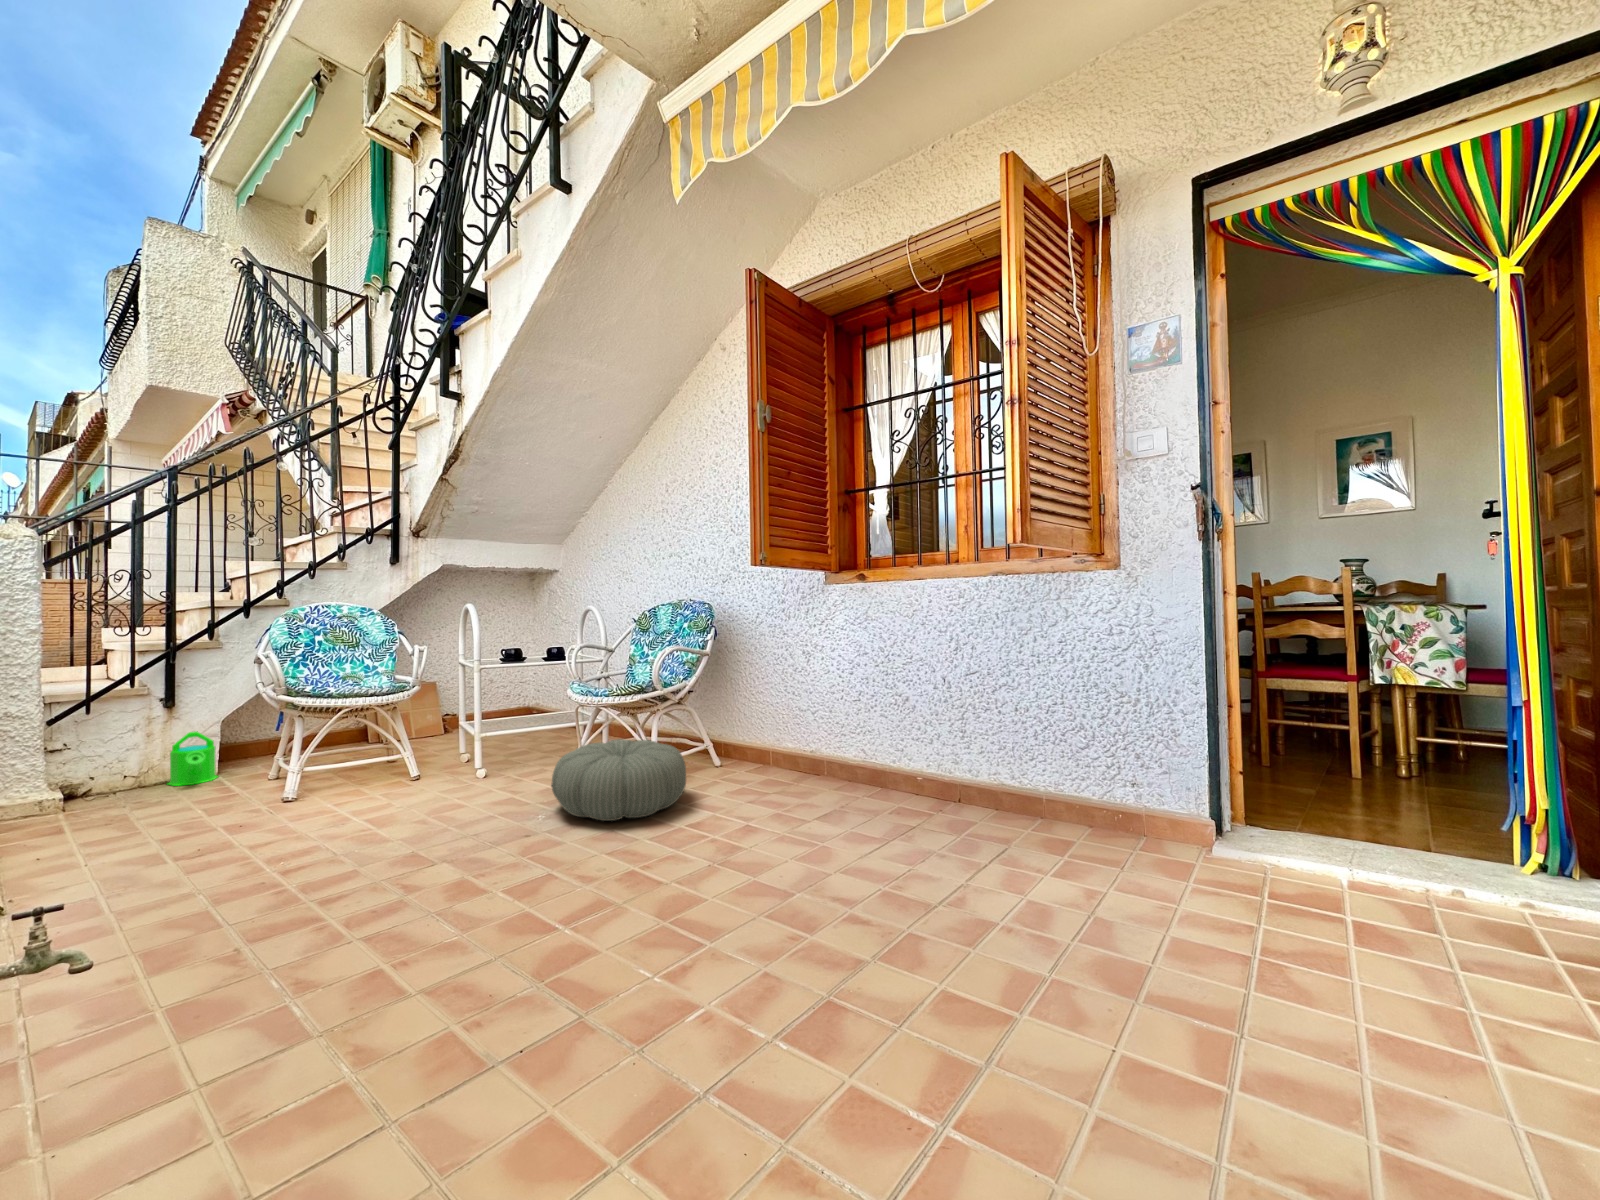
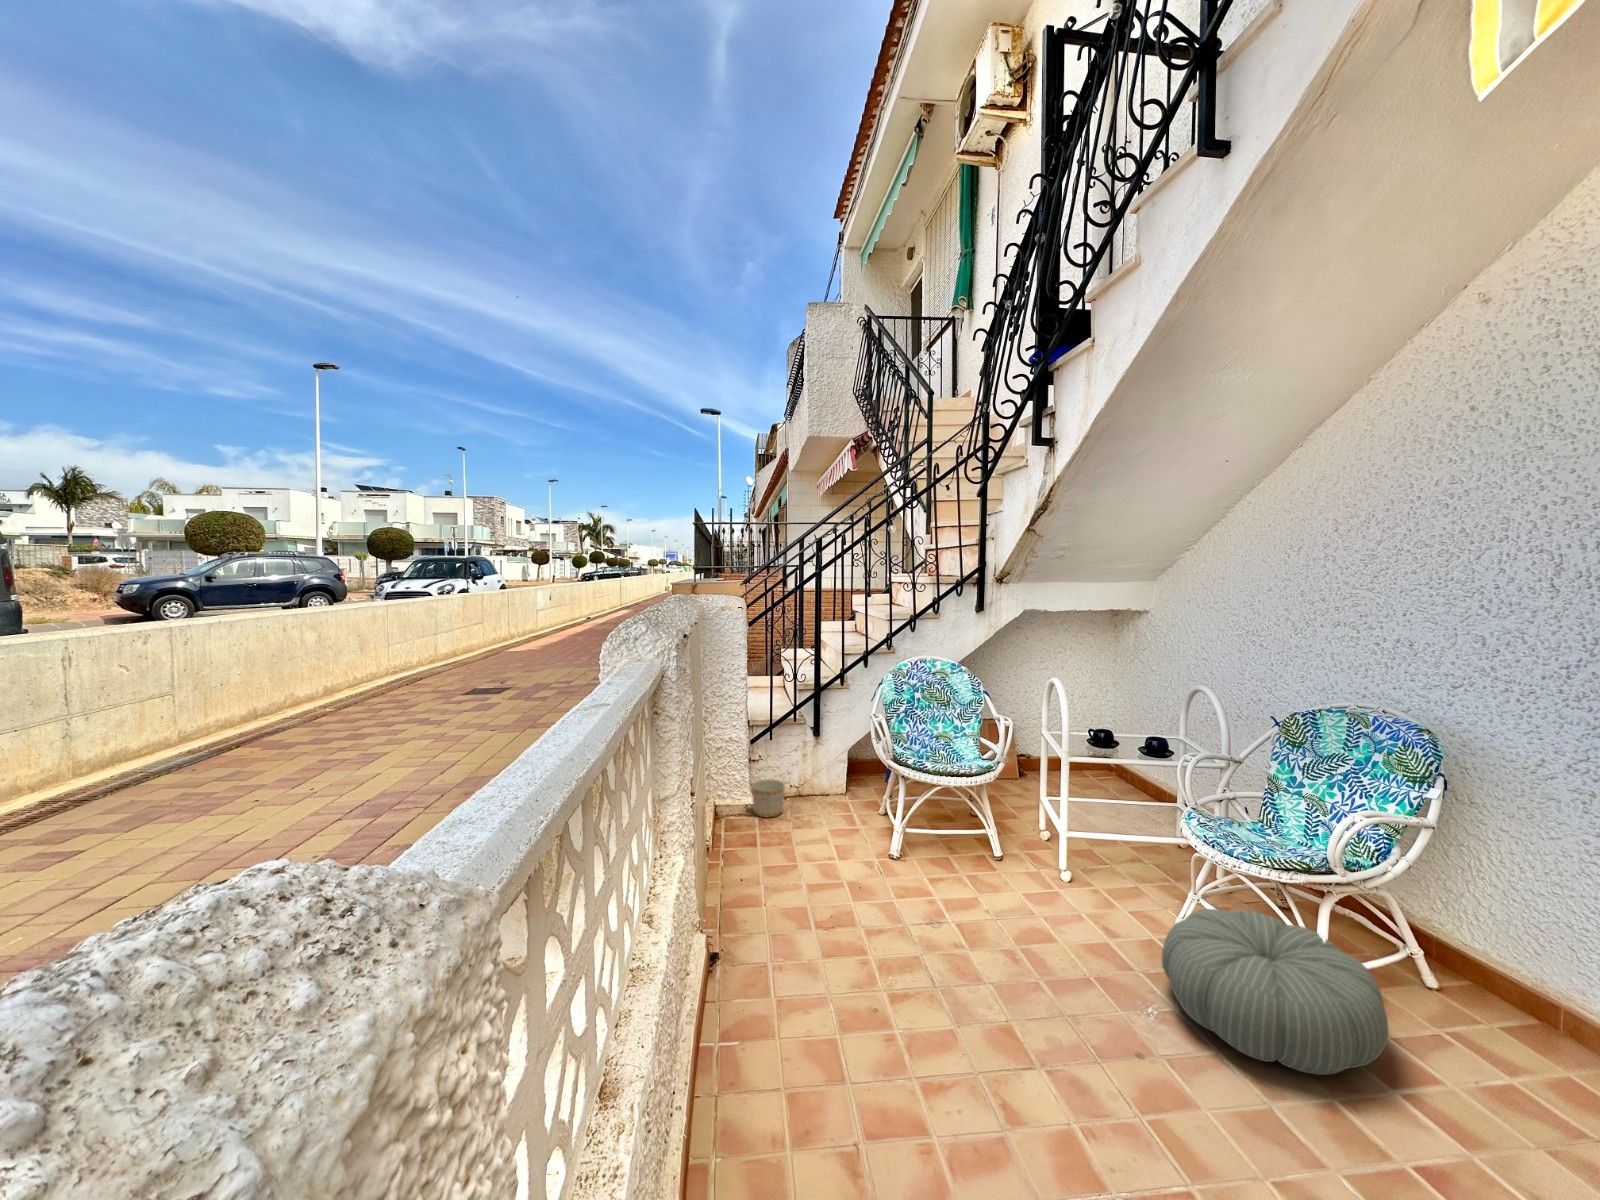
watering can: present [168,731,218,786] -> none [814,764,846,810]
planter: none [51,762,115,809] -> present [752,779,785,817]

